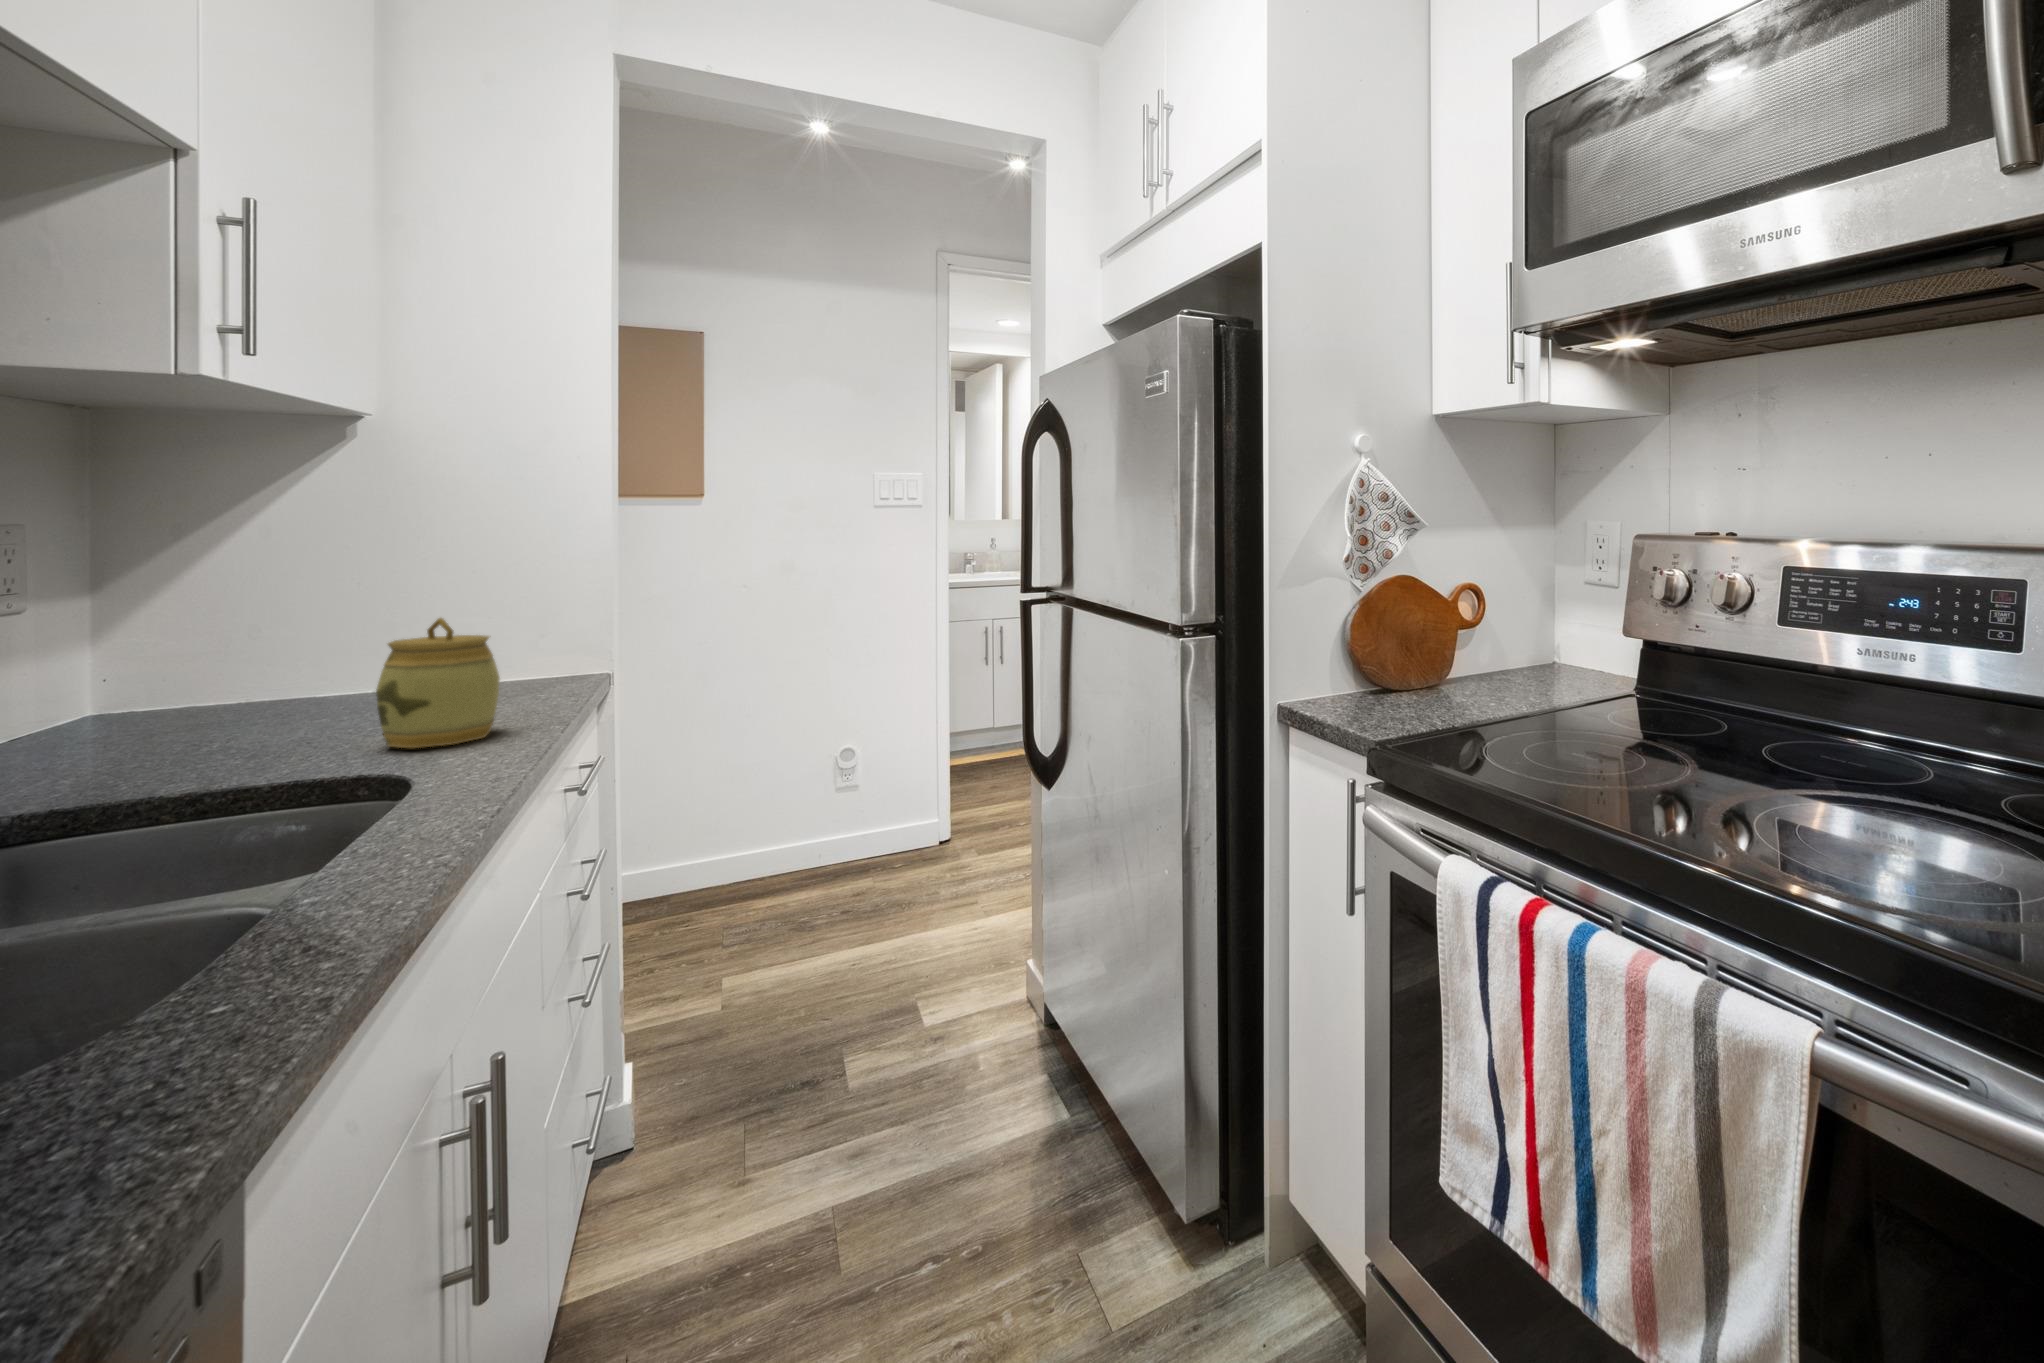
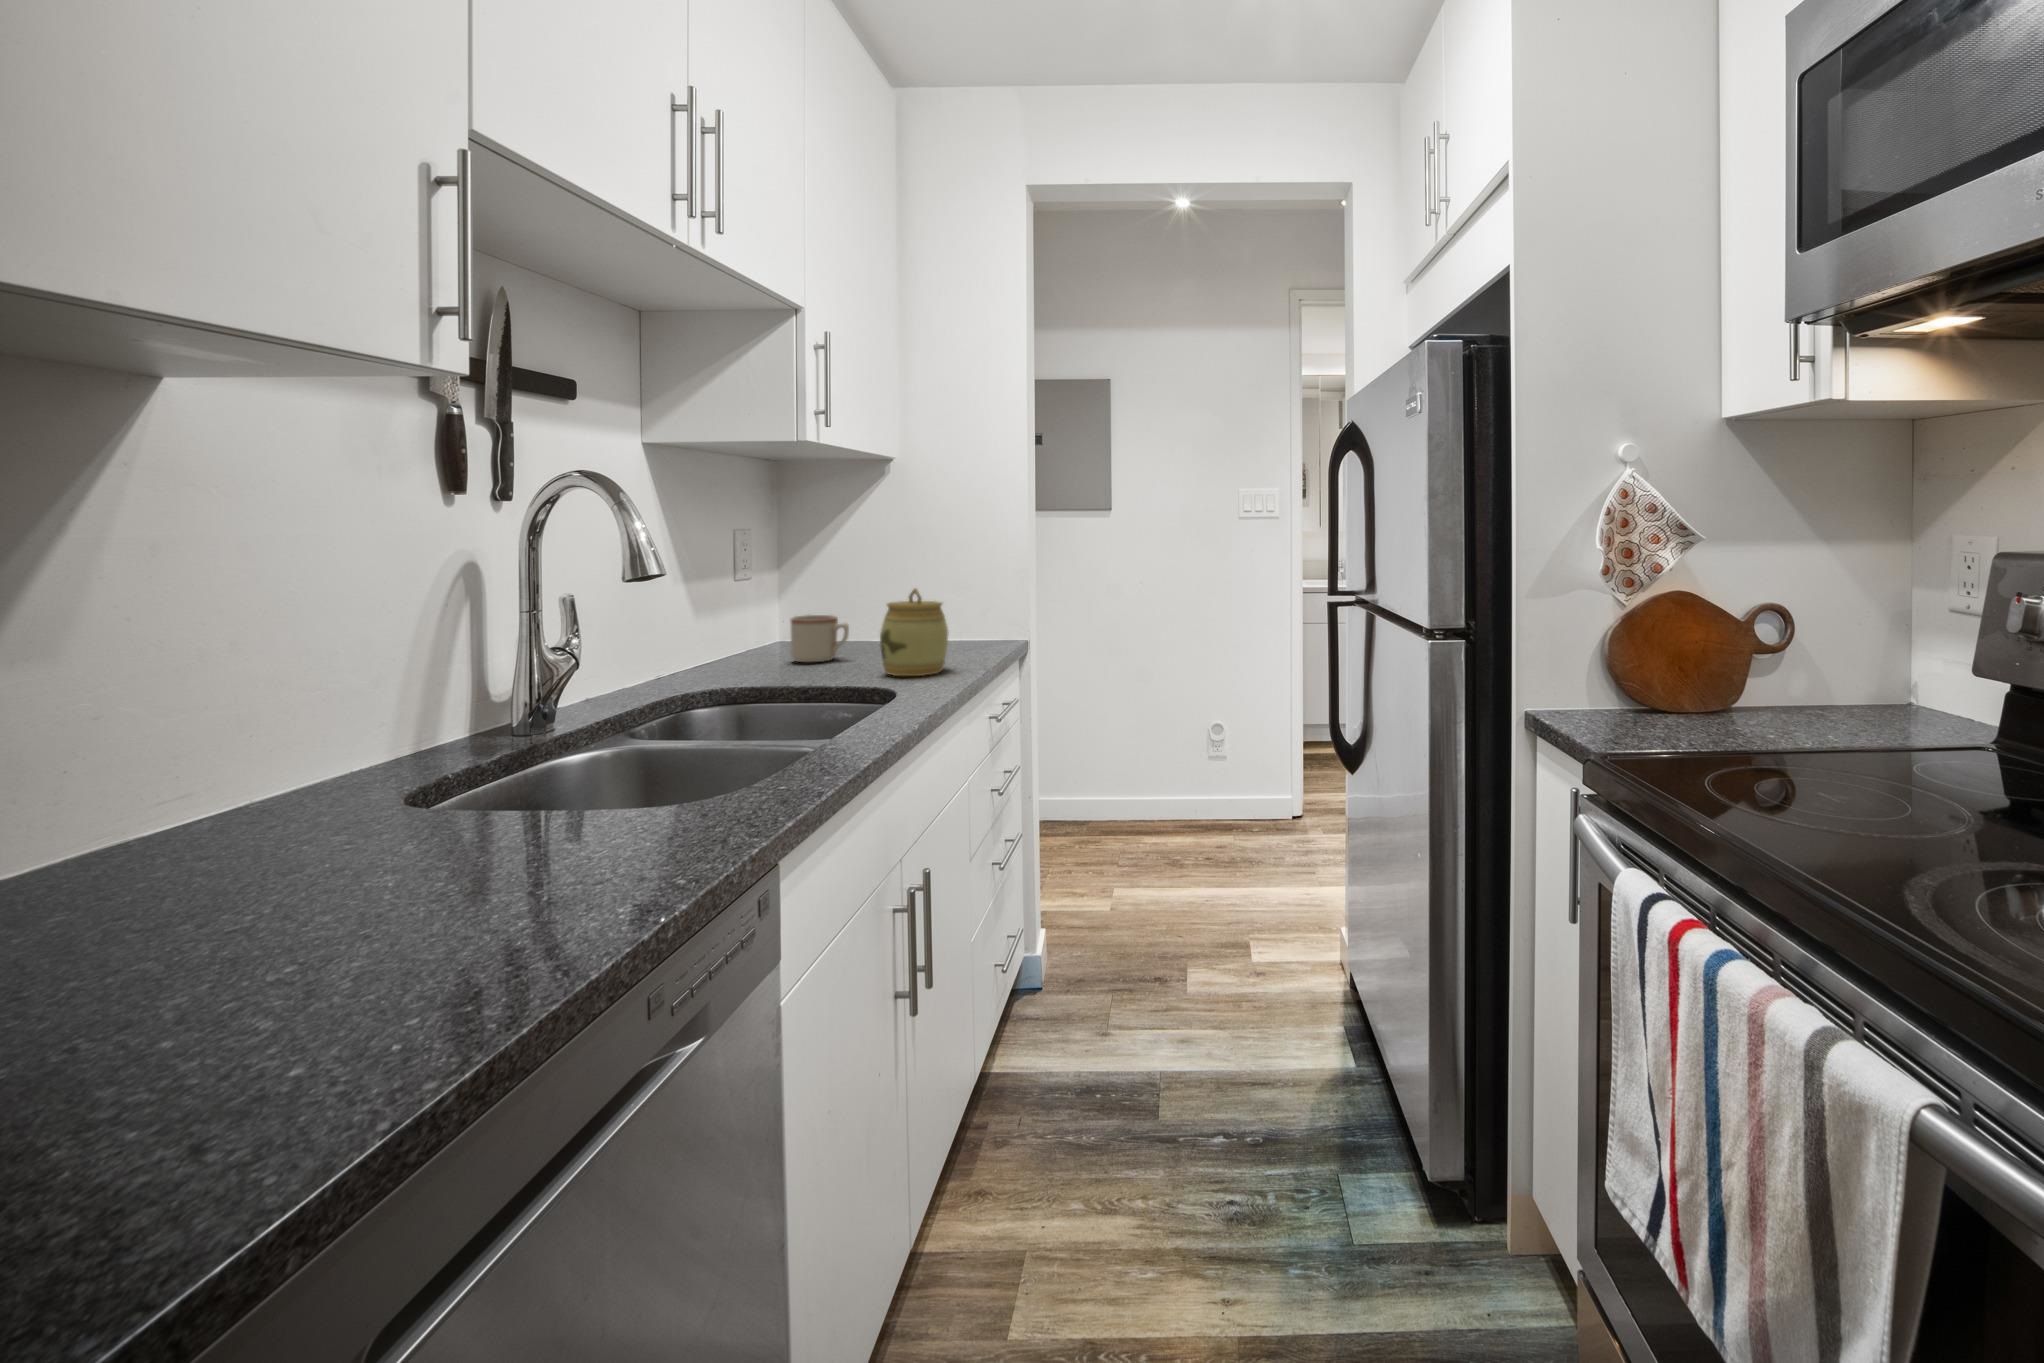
mug: none [177,668,301,744] -> present [790,615,849,662]

